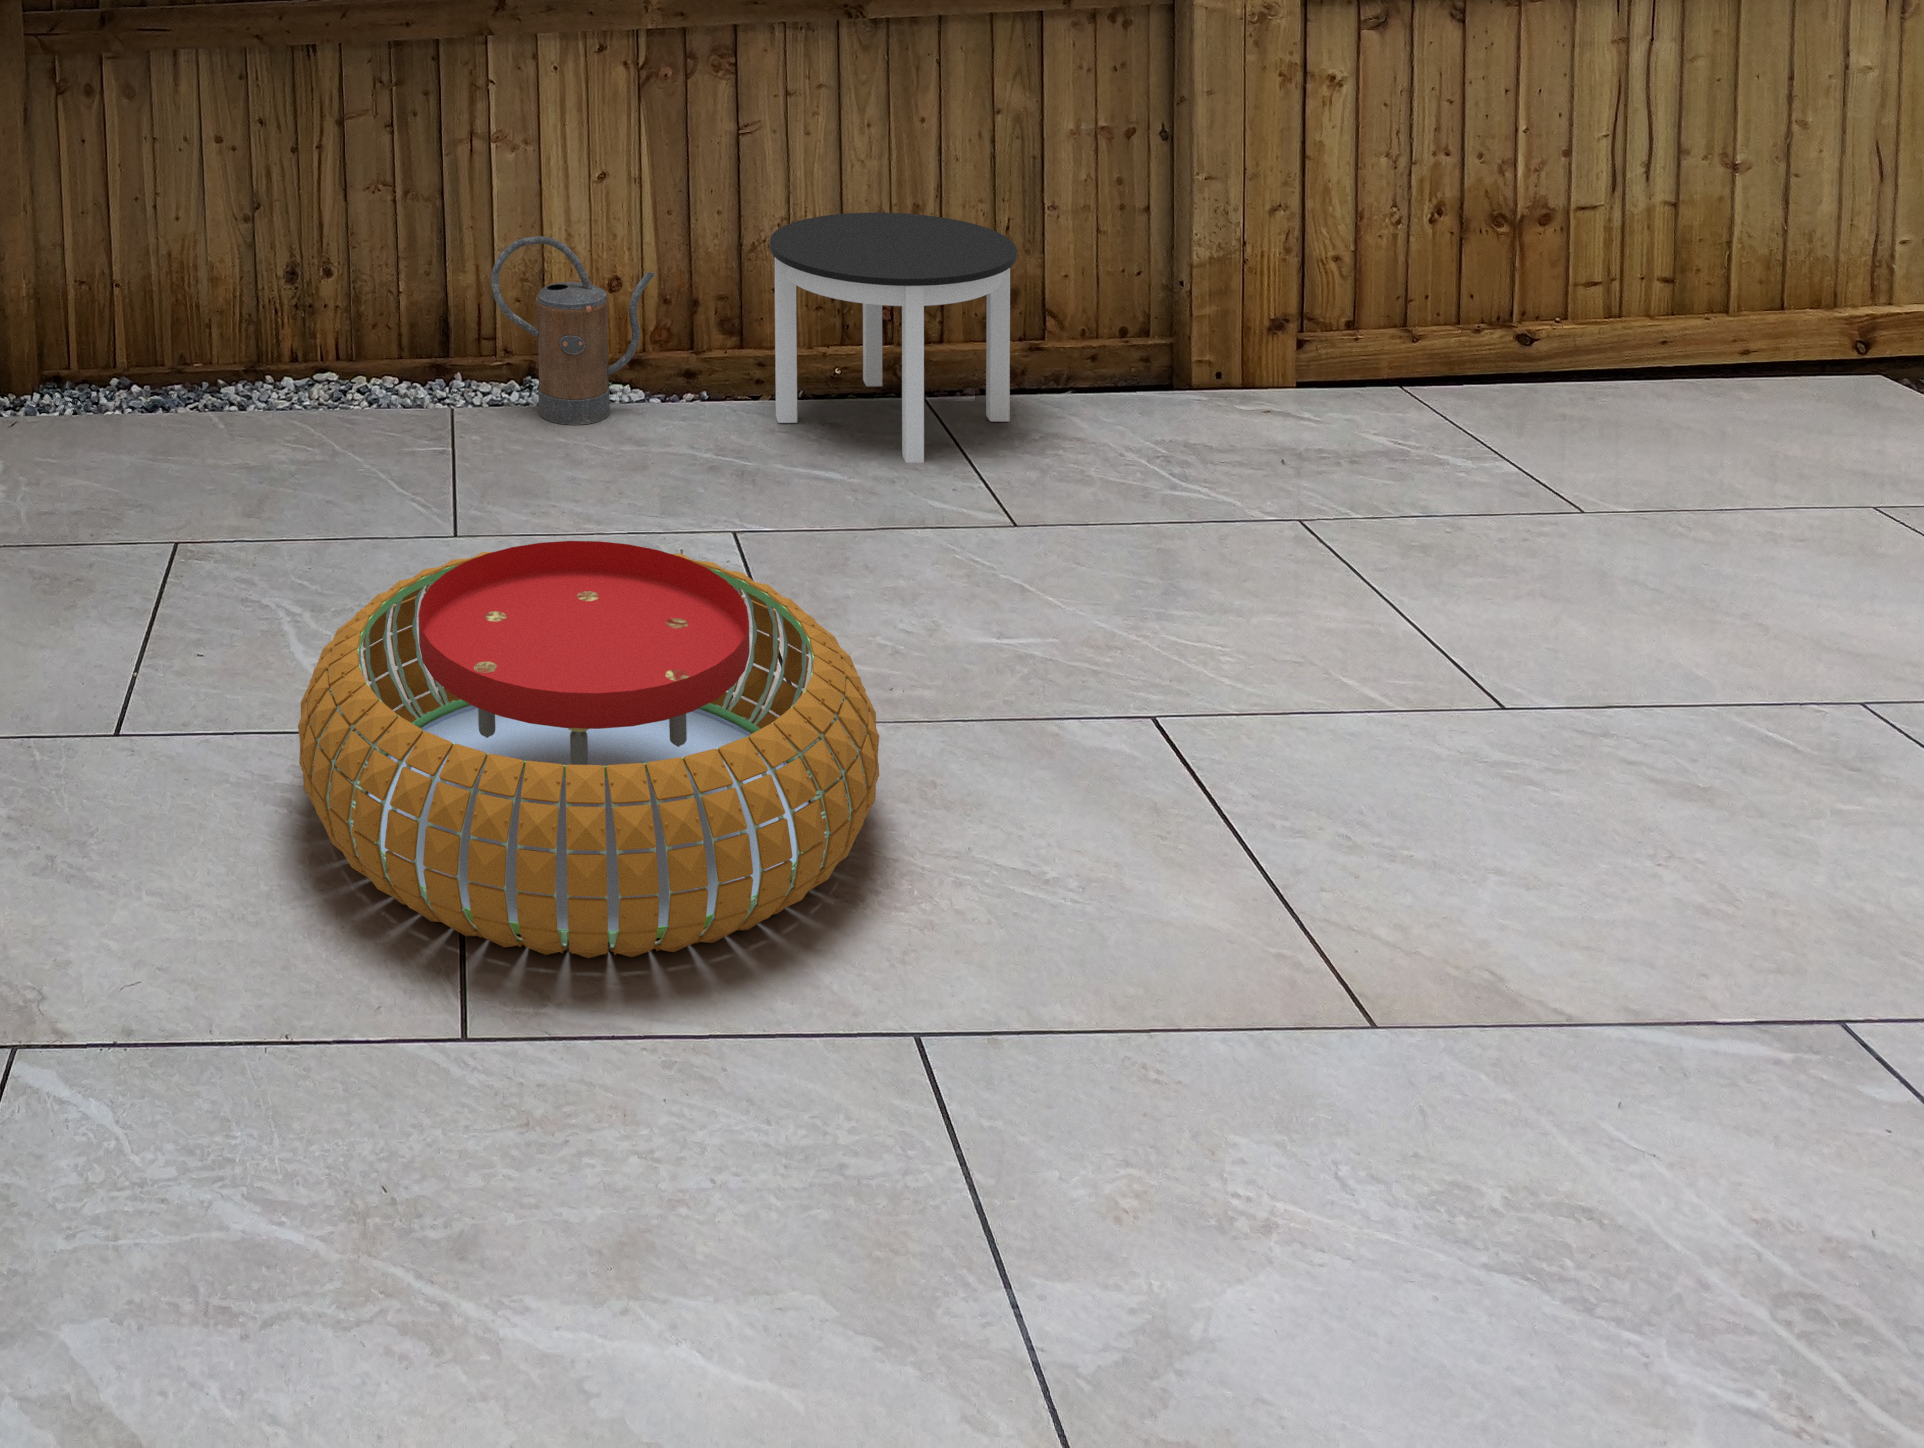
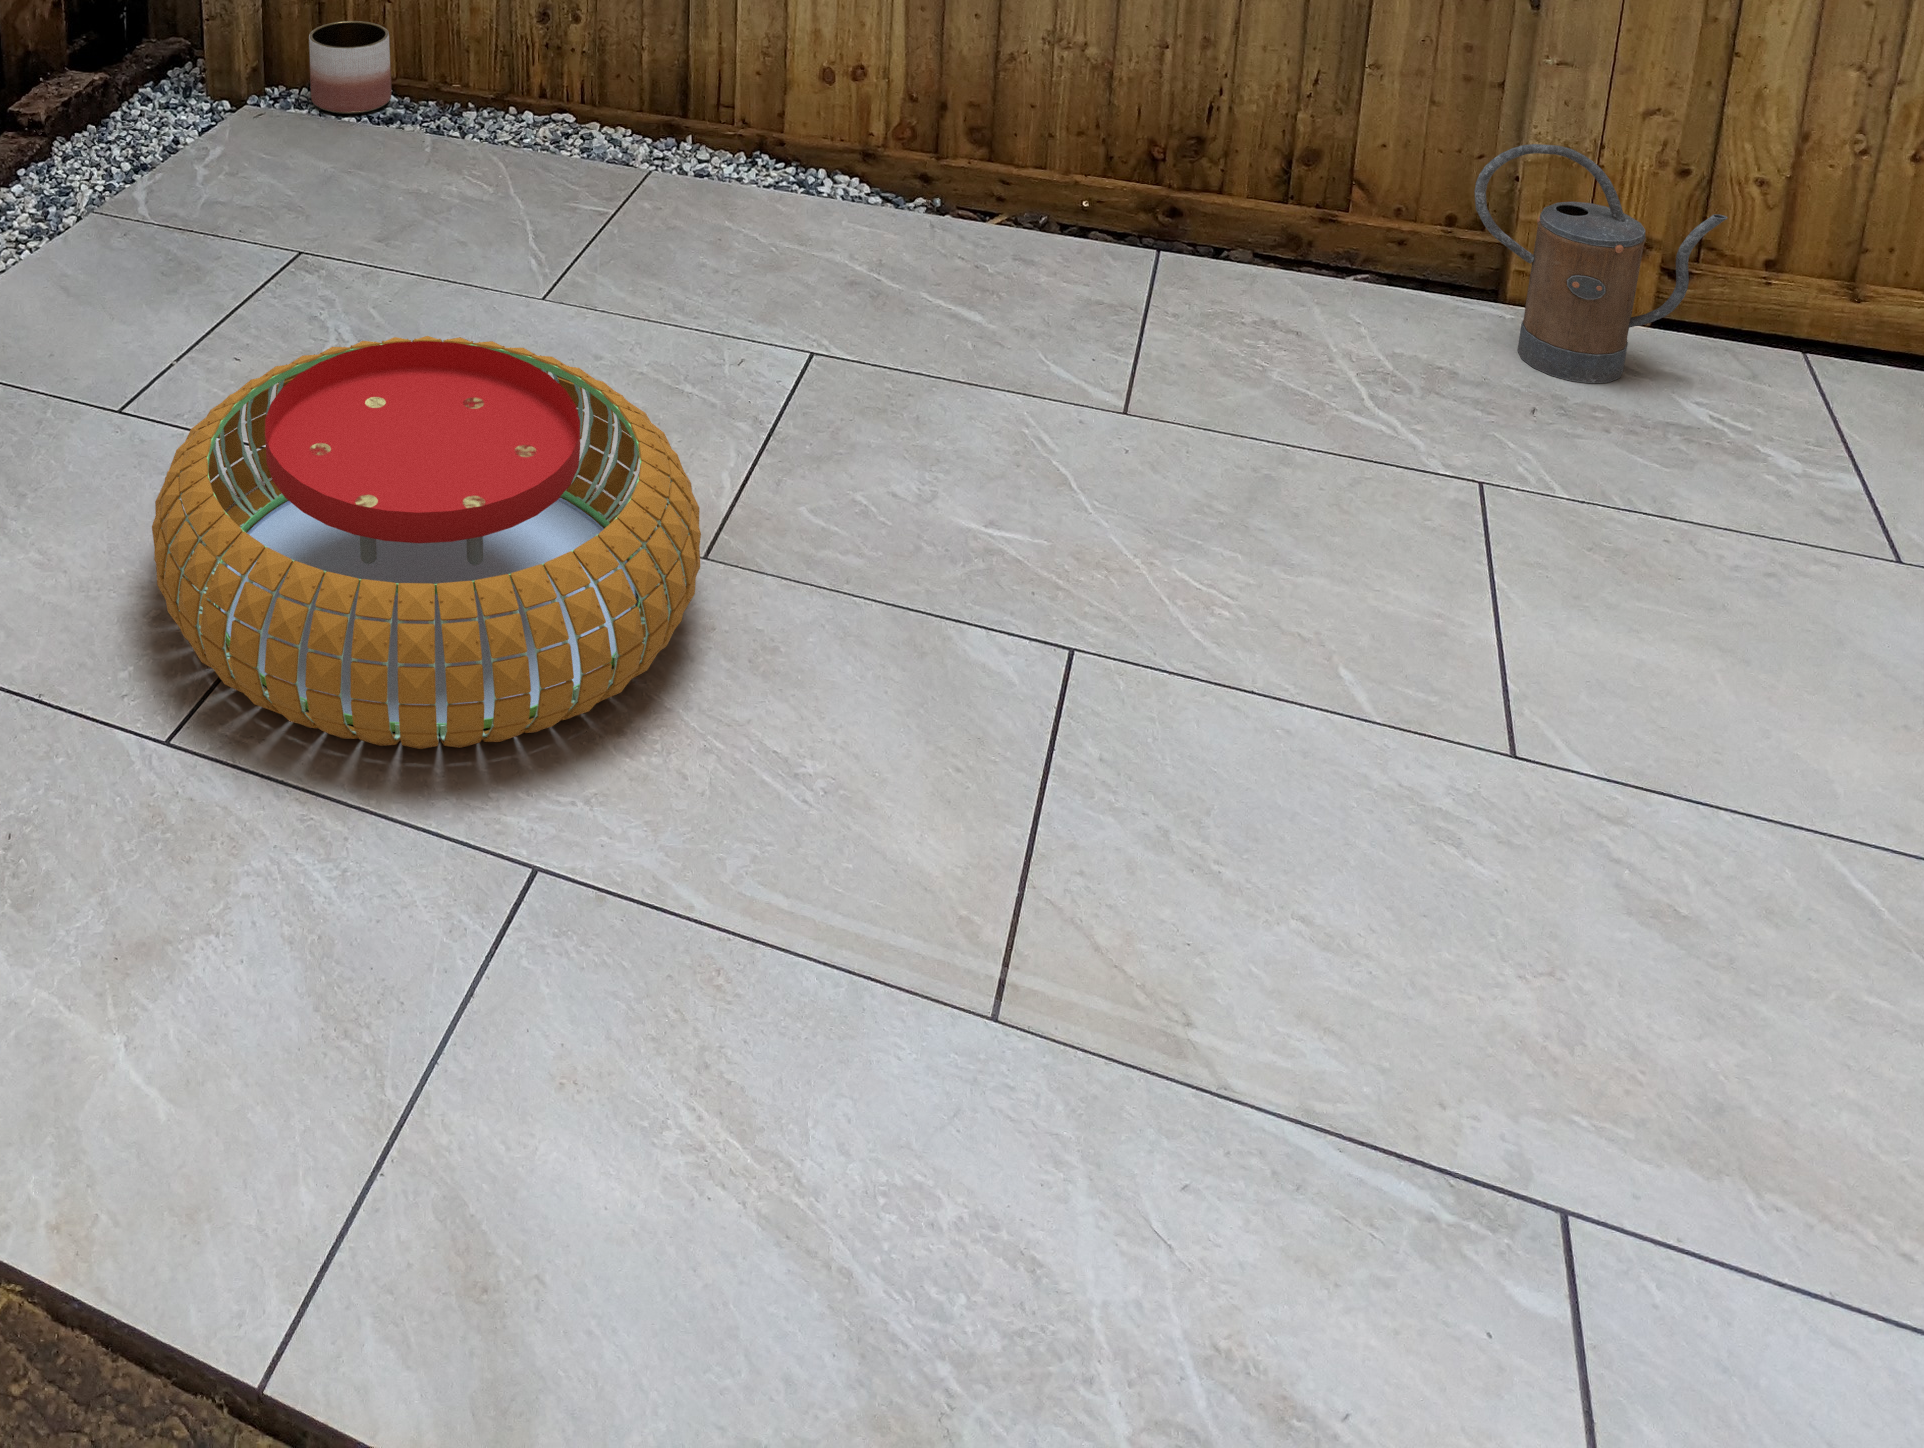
round table: present [770,213,1017,463] -> none [969,37,1263,323]
watering can: present [491,236,655,425] -> present [1475,144,1728,383]
planter: none [48,313,139,414] -> present [309,21,391,114]

